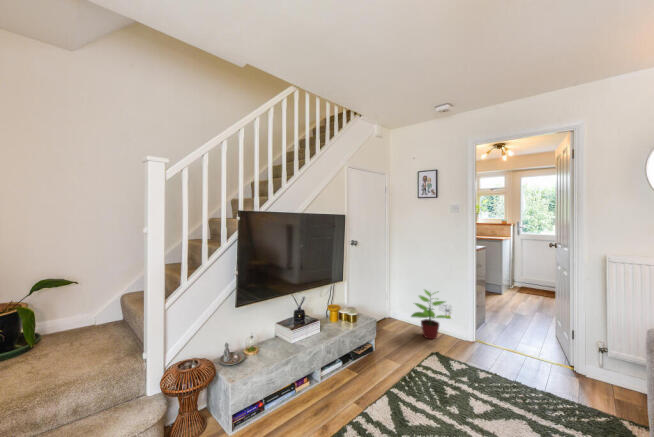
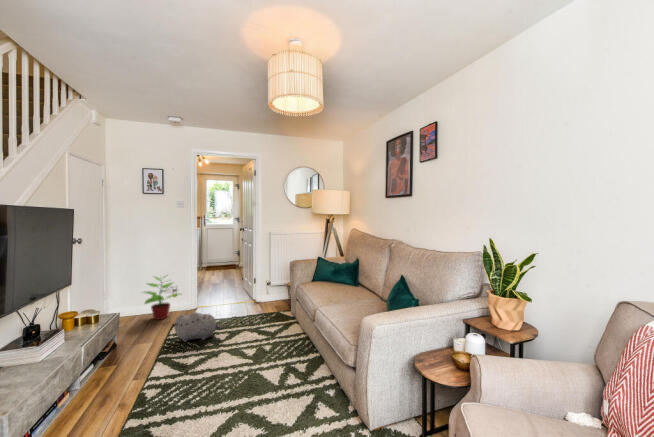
plush toy: none [418,347,480,398] -> present [174,312,224,342]

